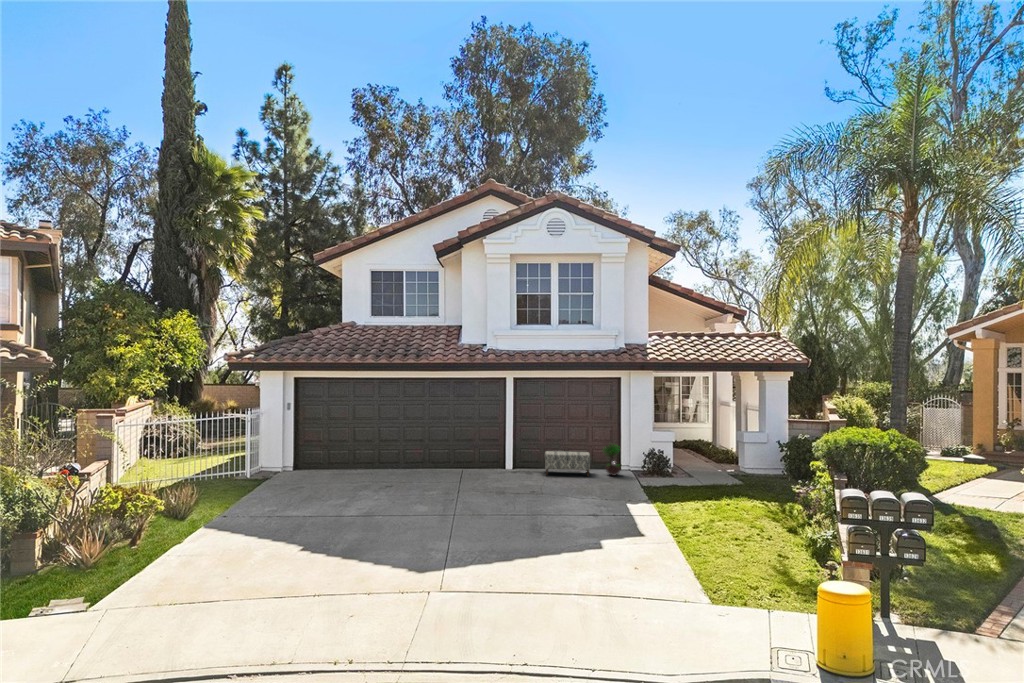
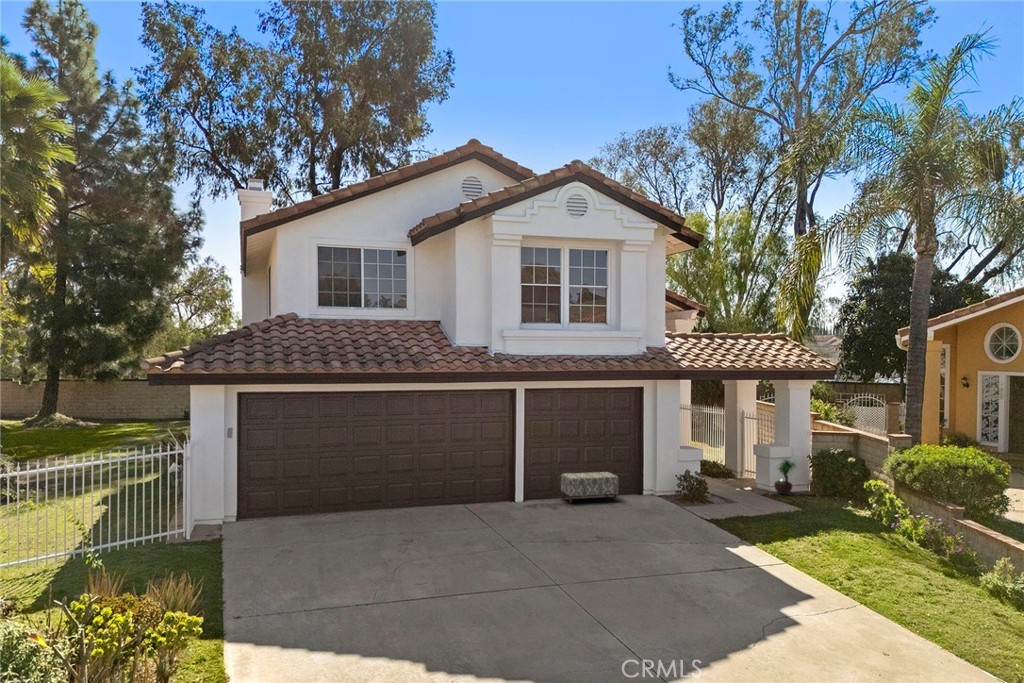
potted tree: present [604,445,621,475] -> present [774,460,795,494]

